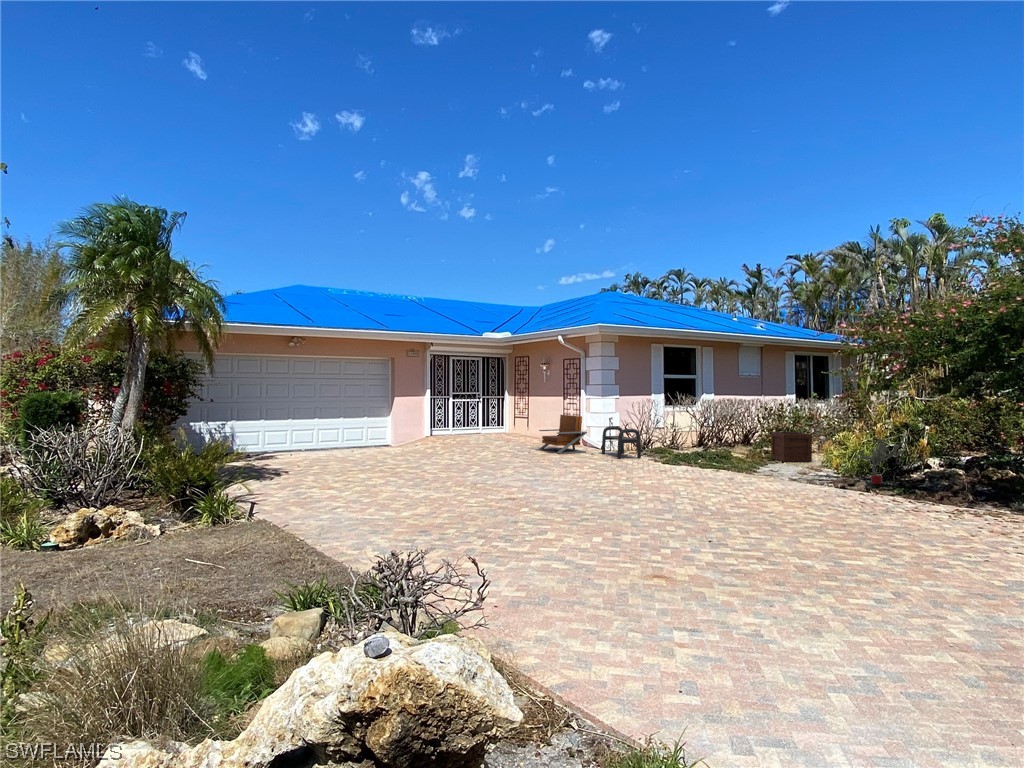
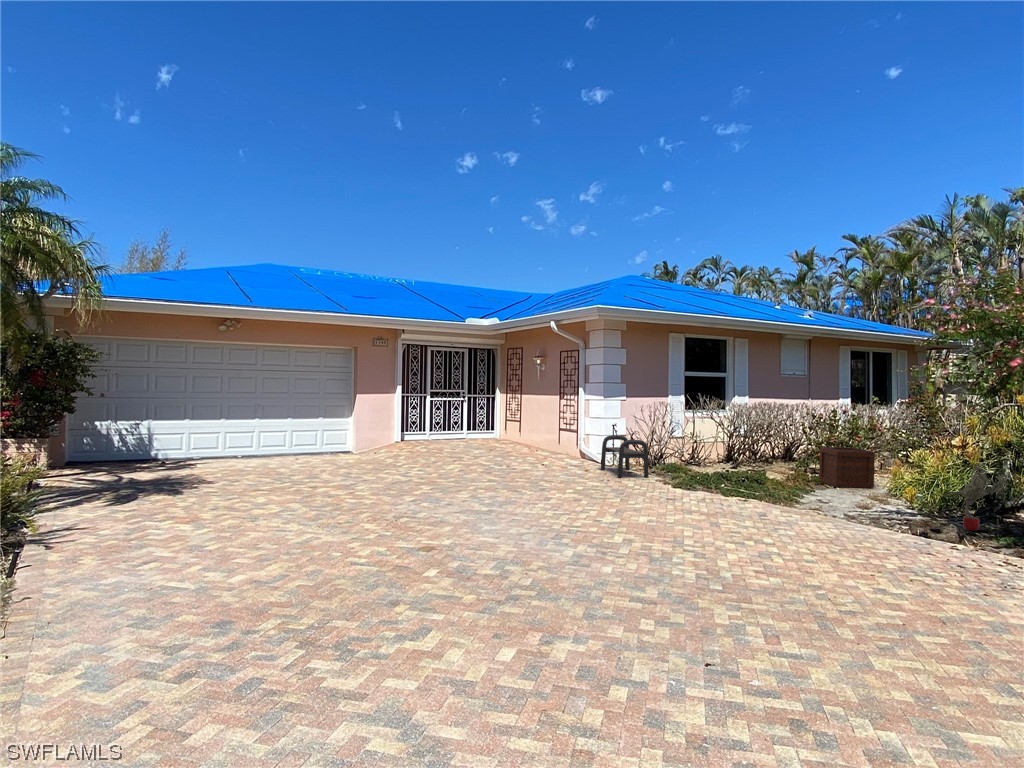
lounge chair: present [539,415,587,454] -> none [525,419,584,469]

